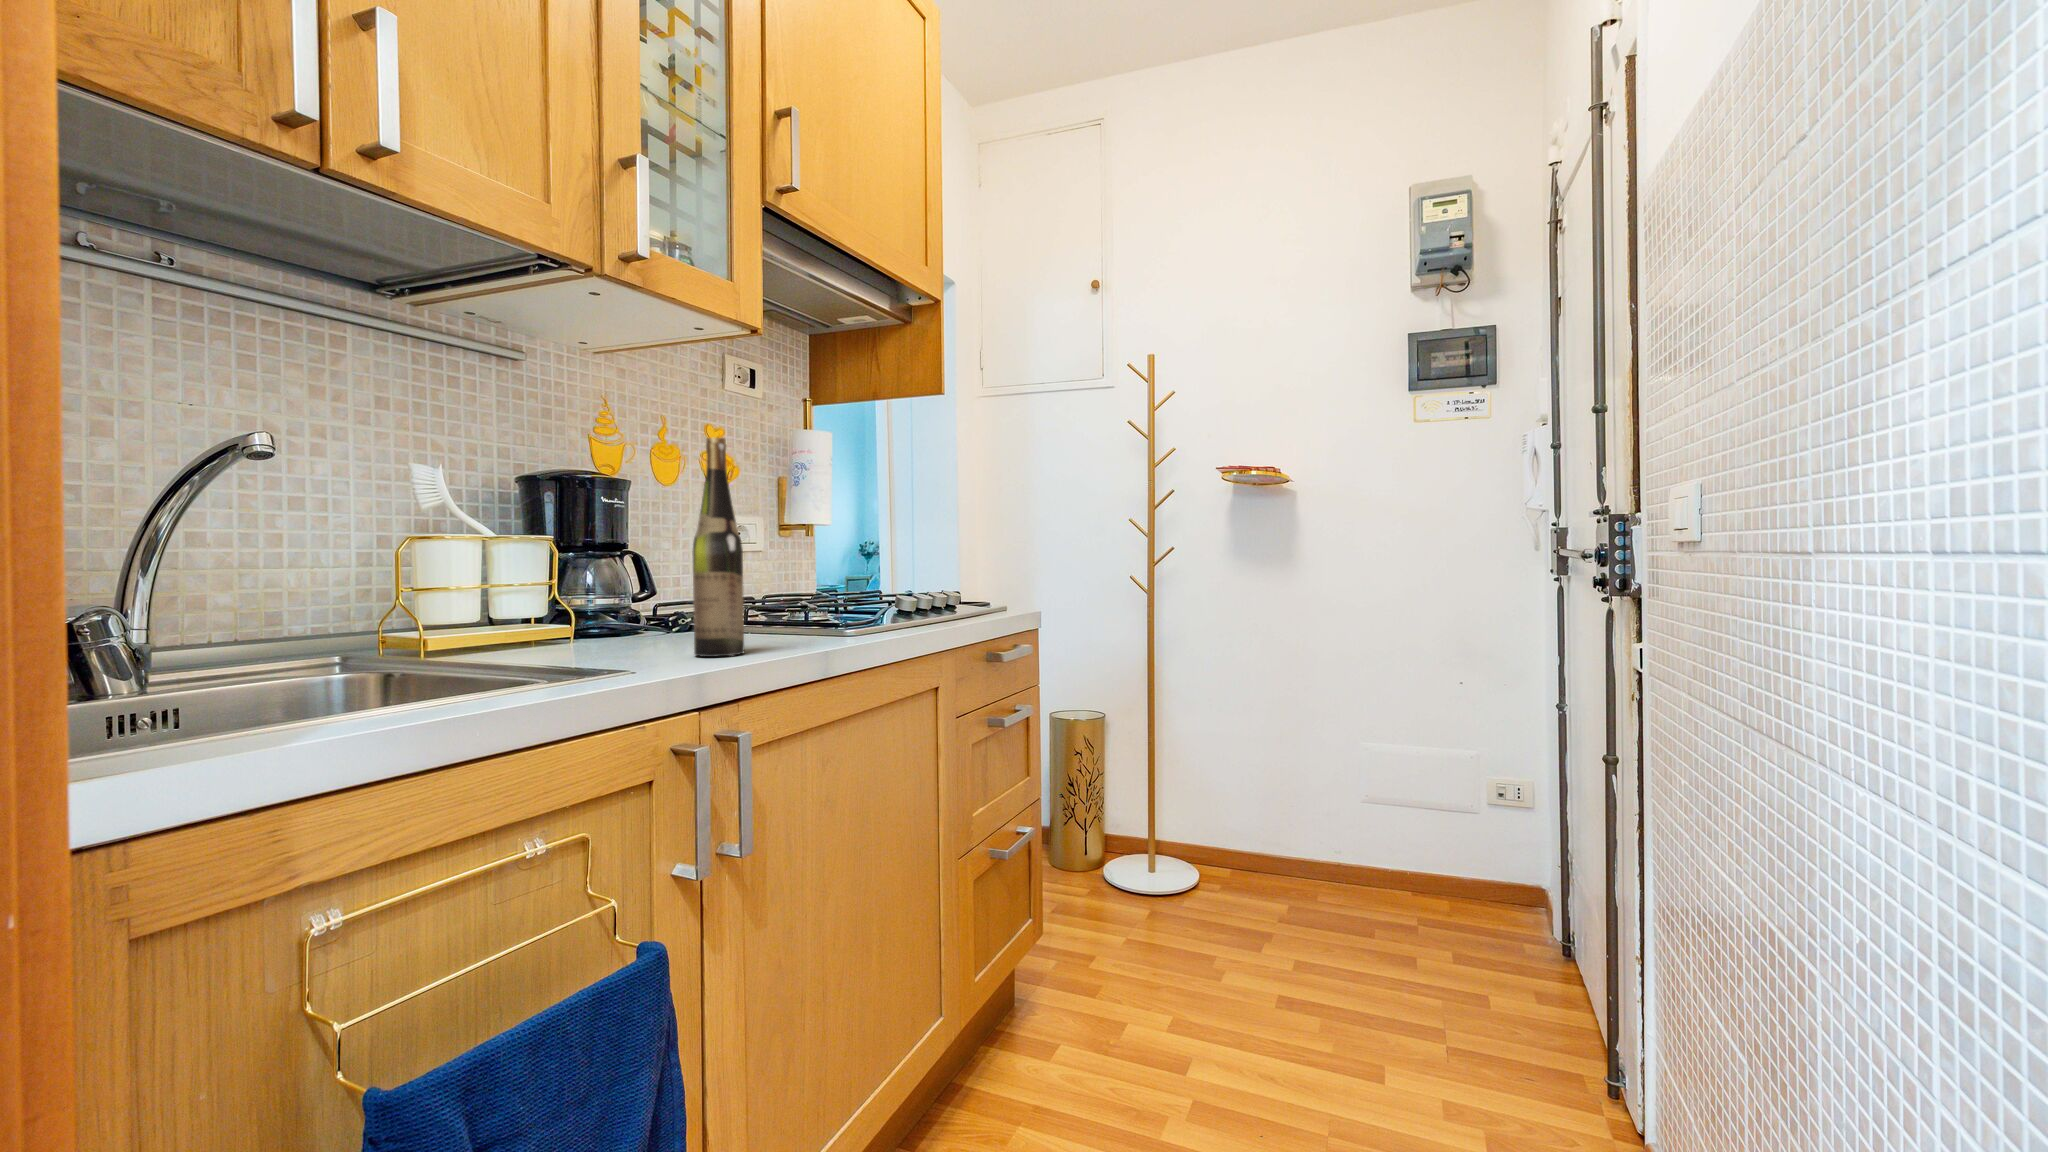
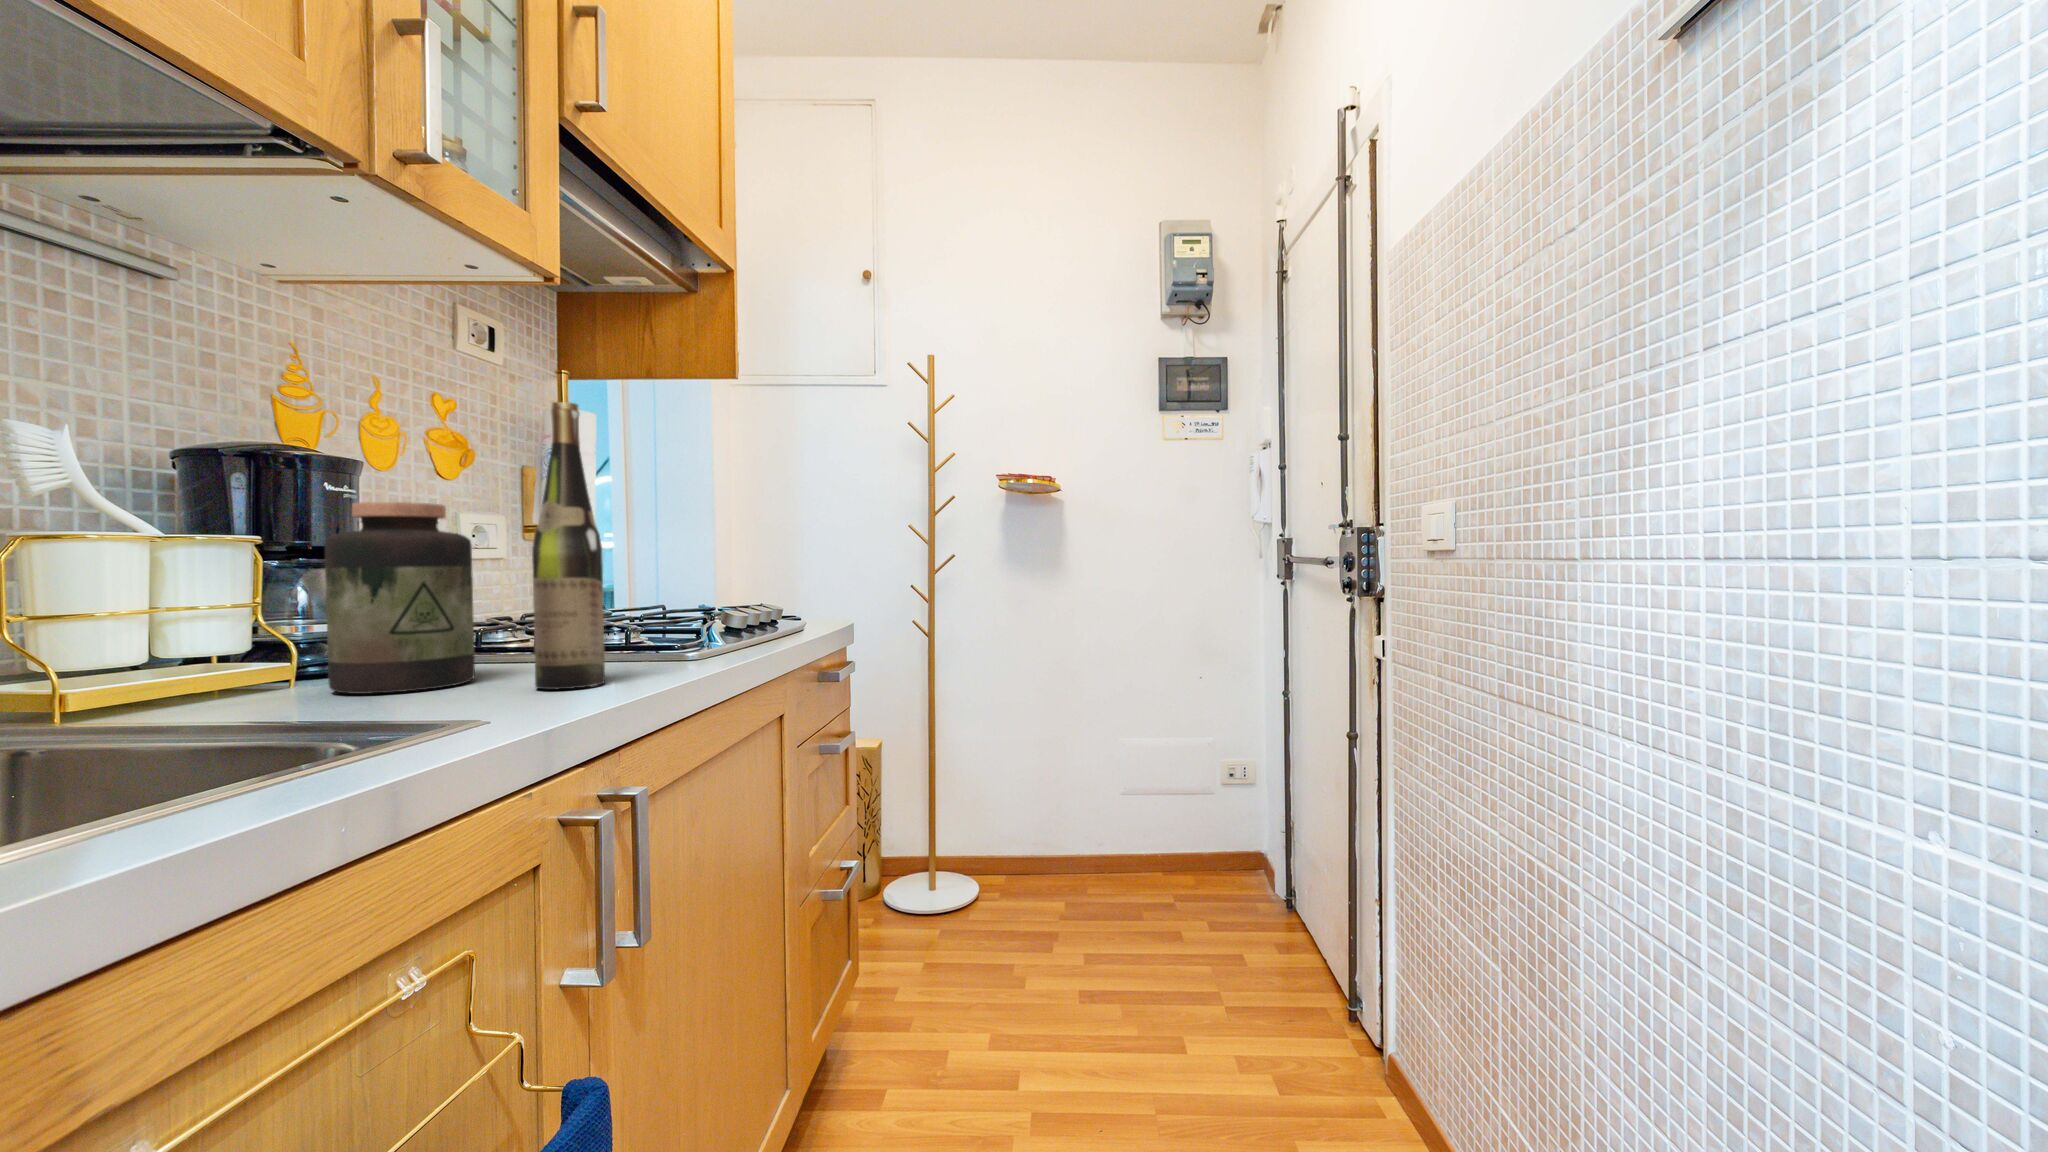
jar: none [575,515,672,653] -> present [325,502,475,694]

